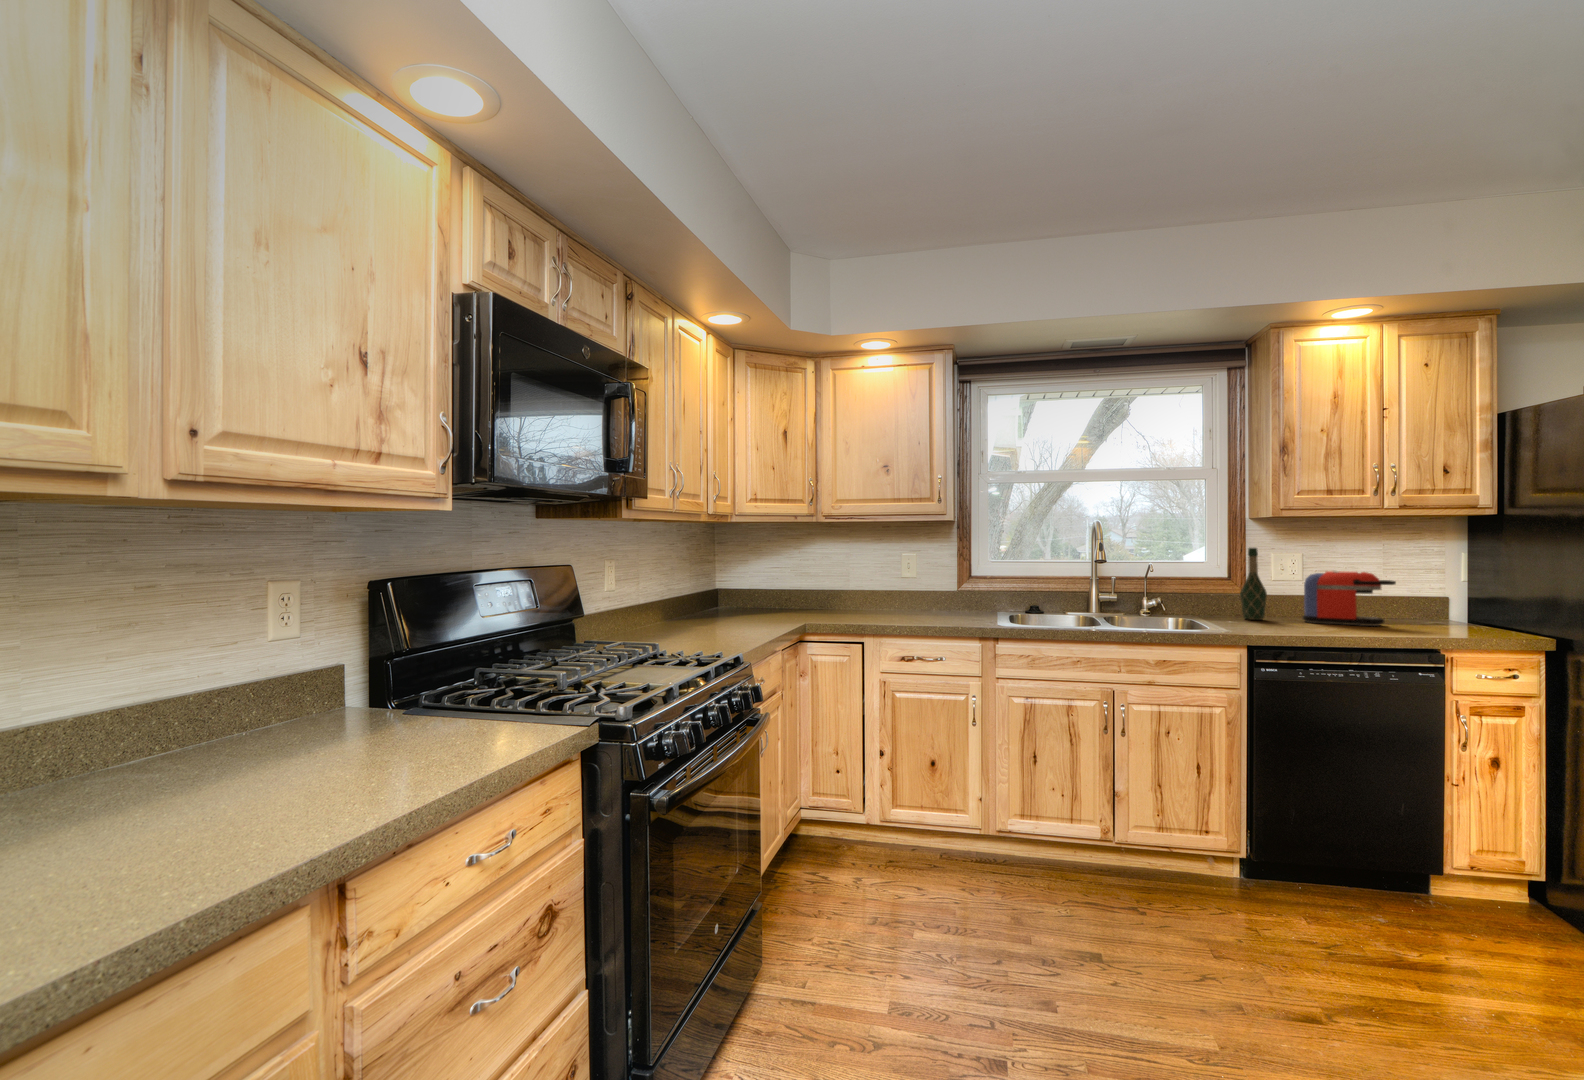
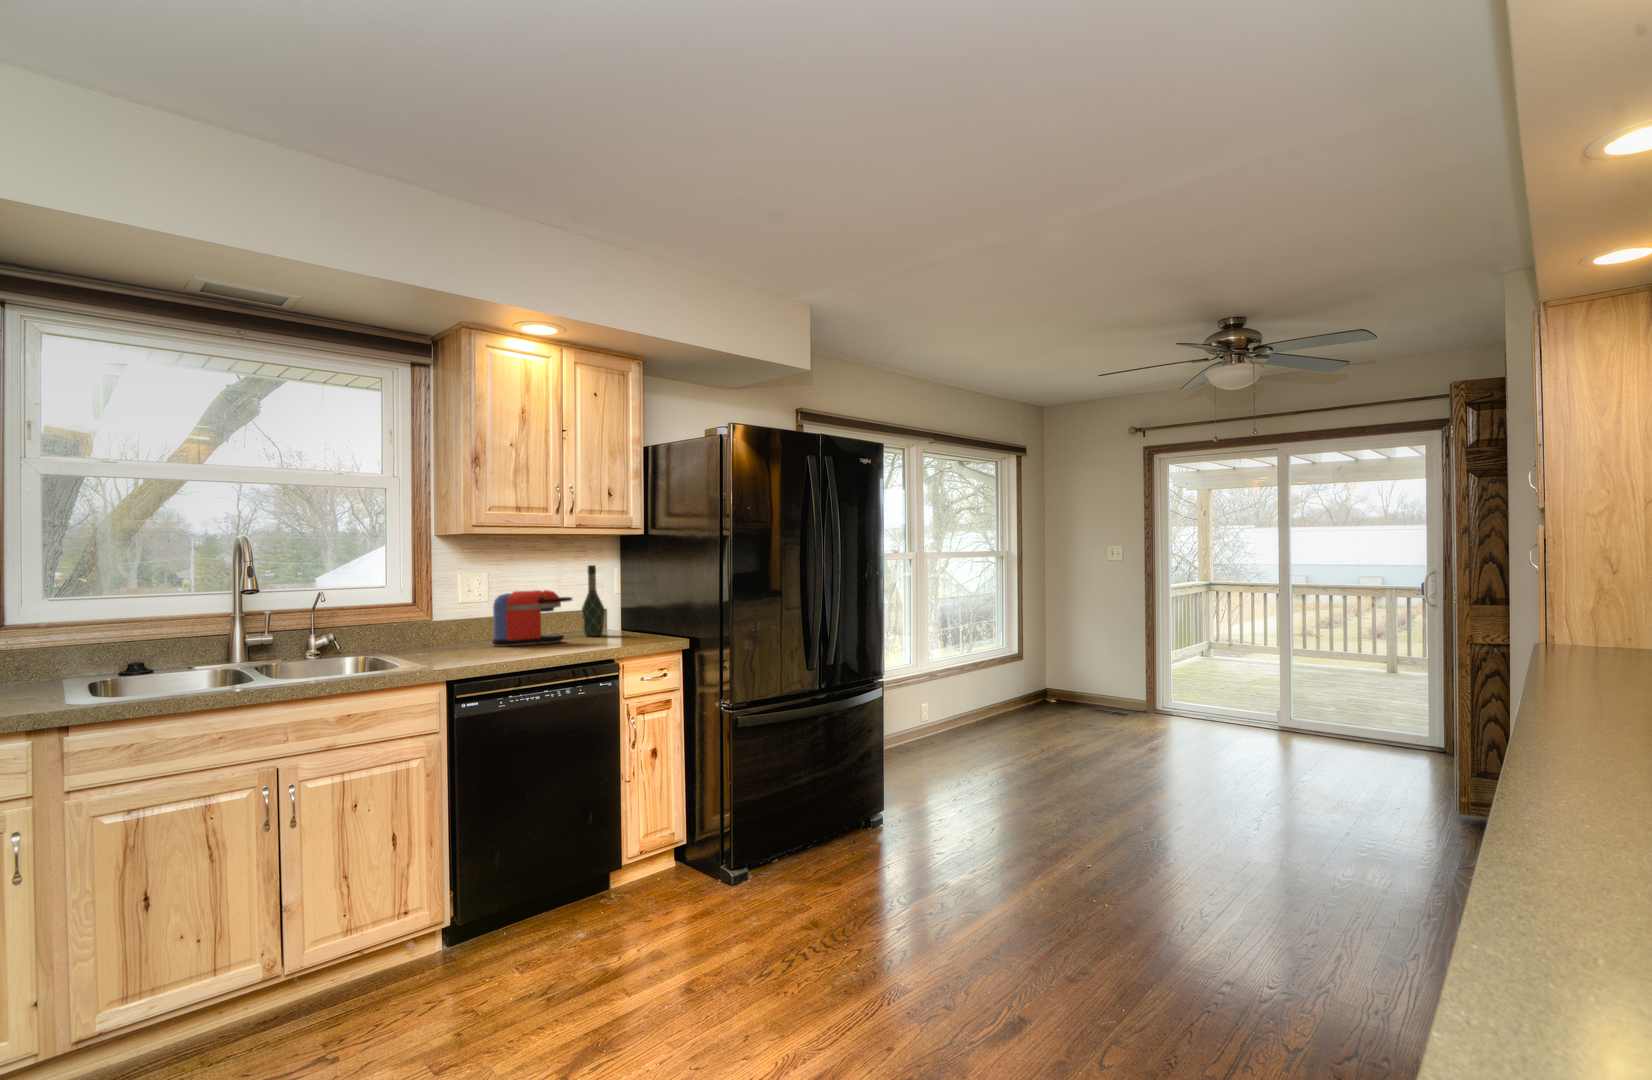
wine bottle: present [1240,548,1267,620] -> present [582,565,605,636]

